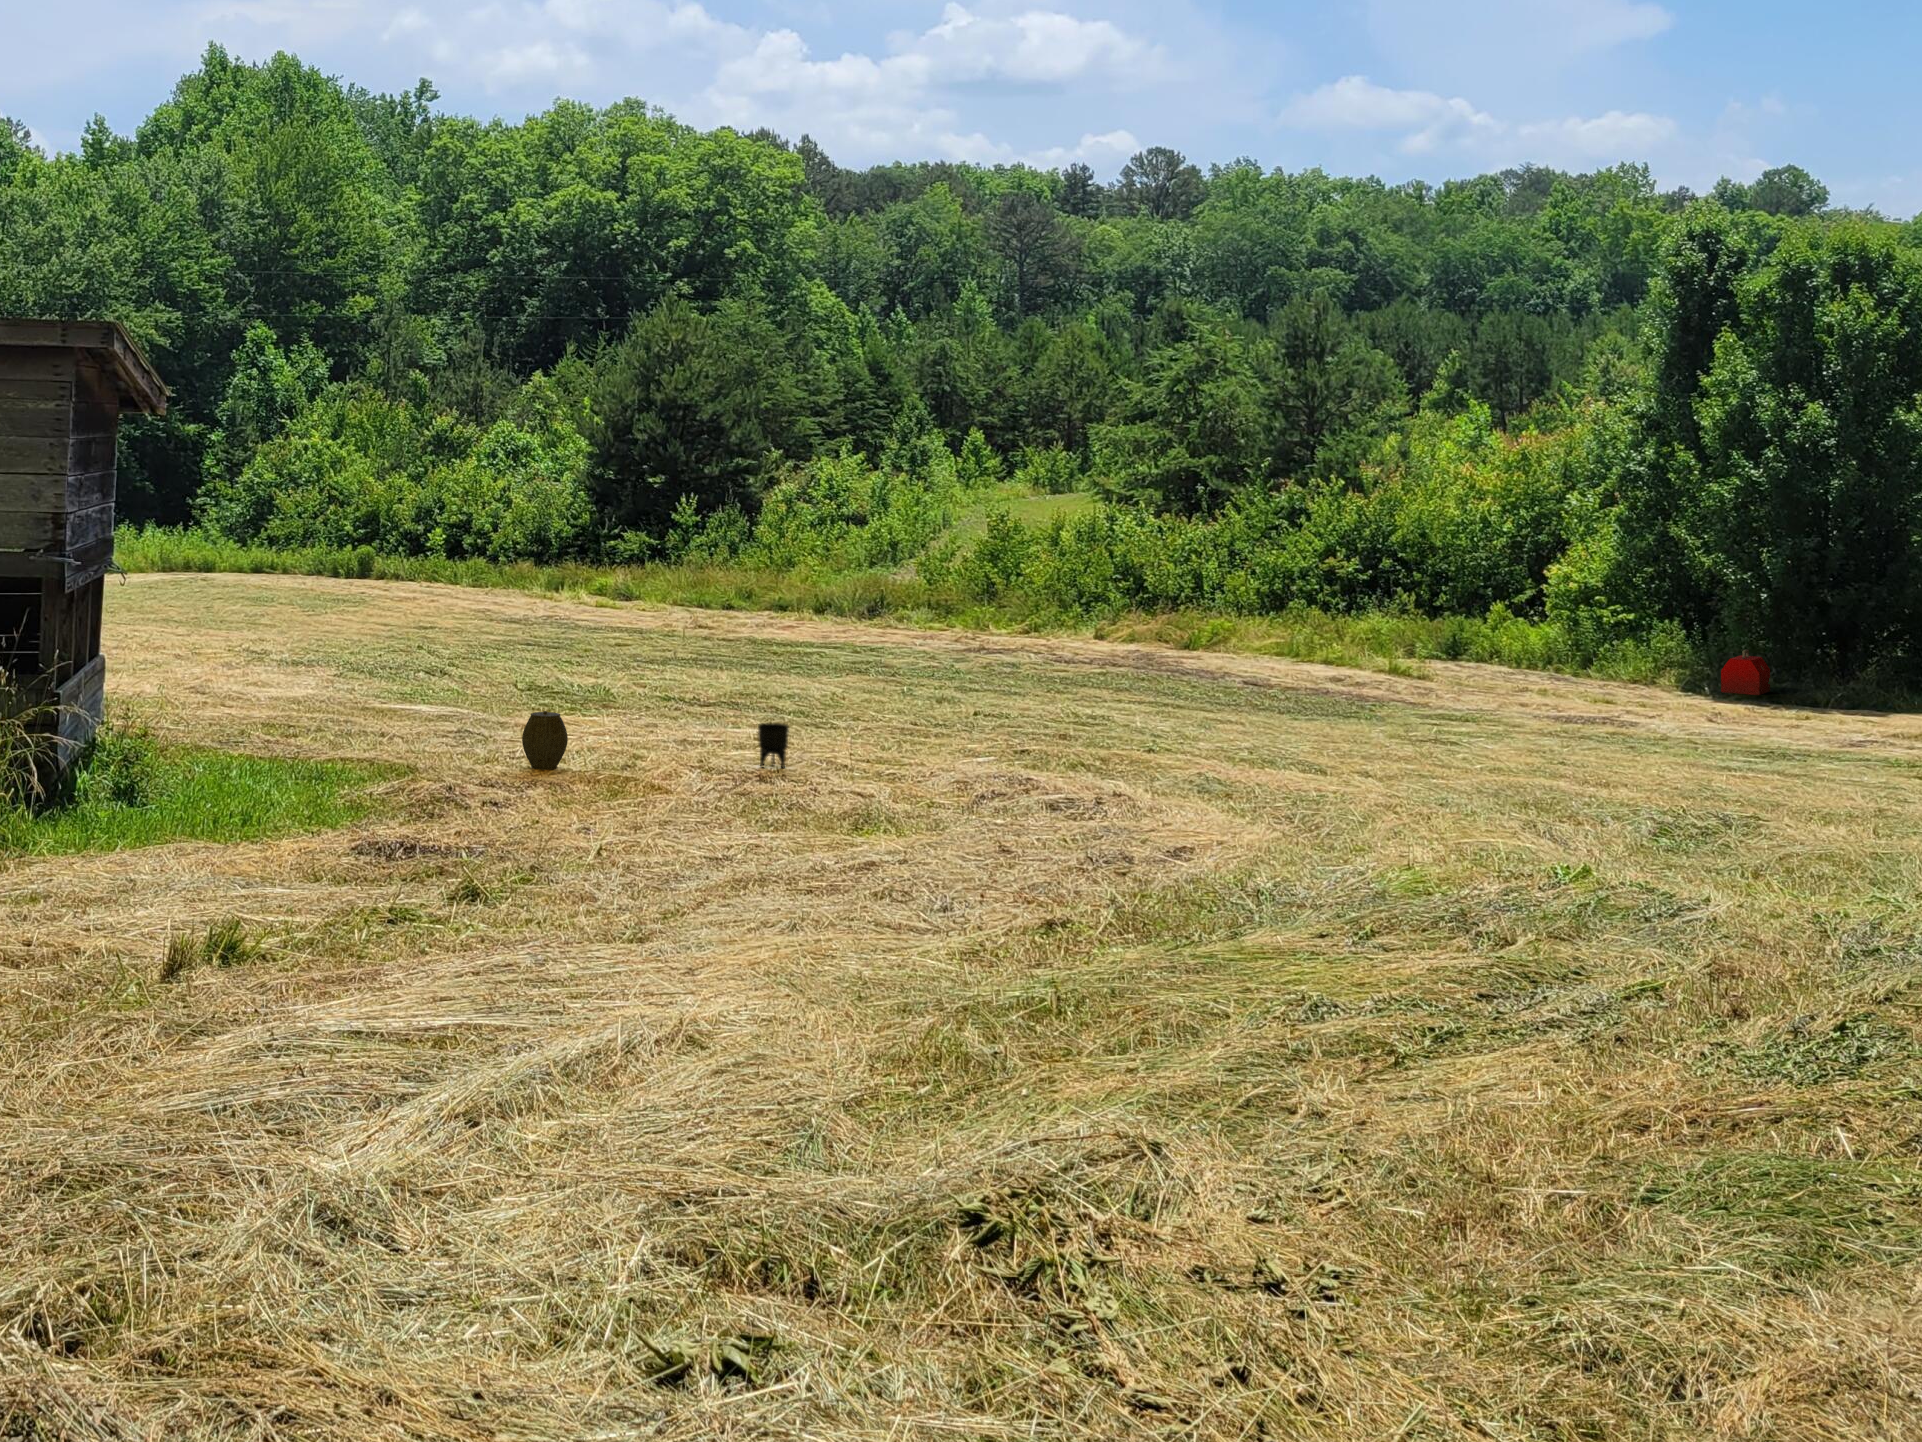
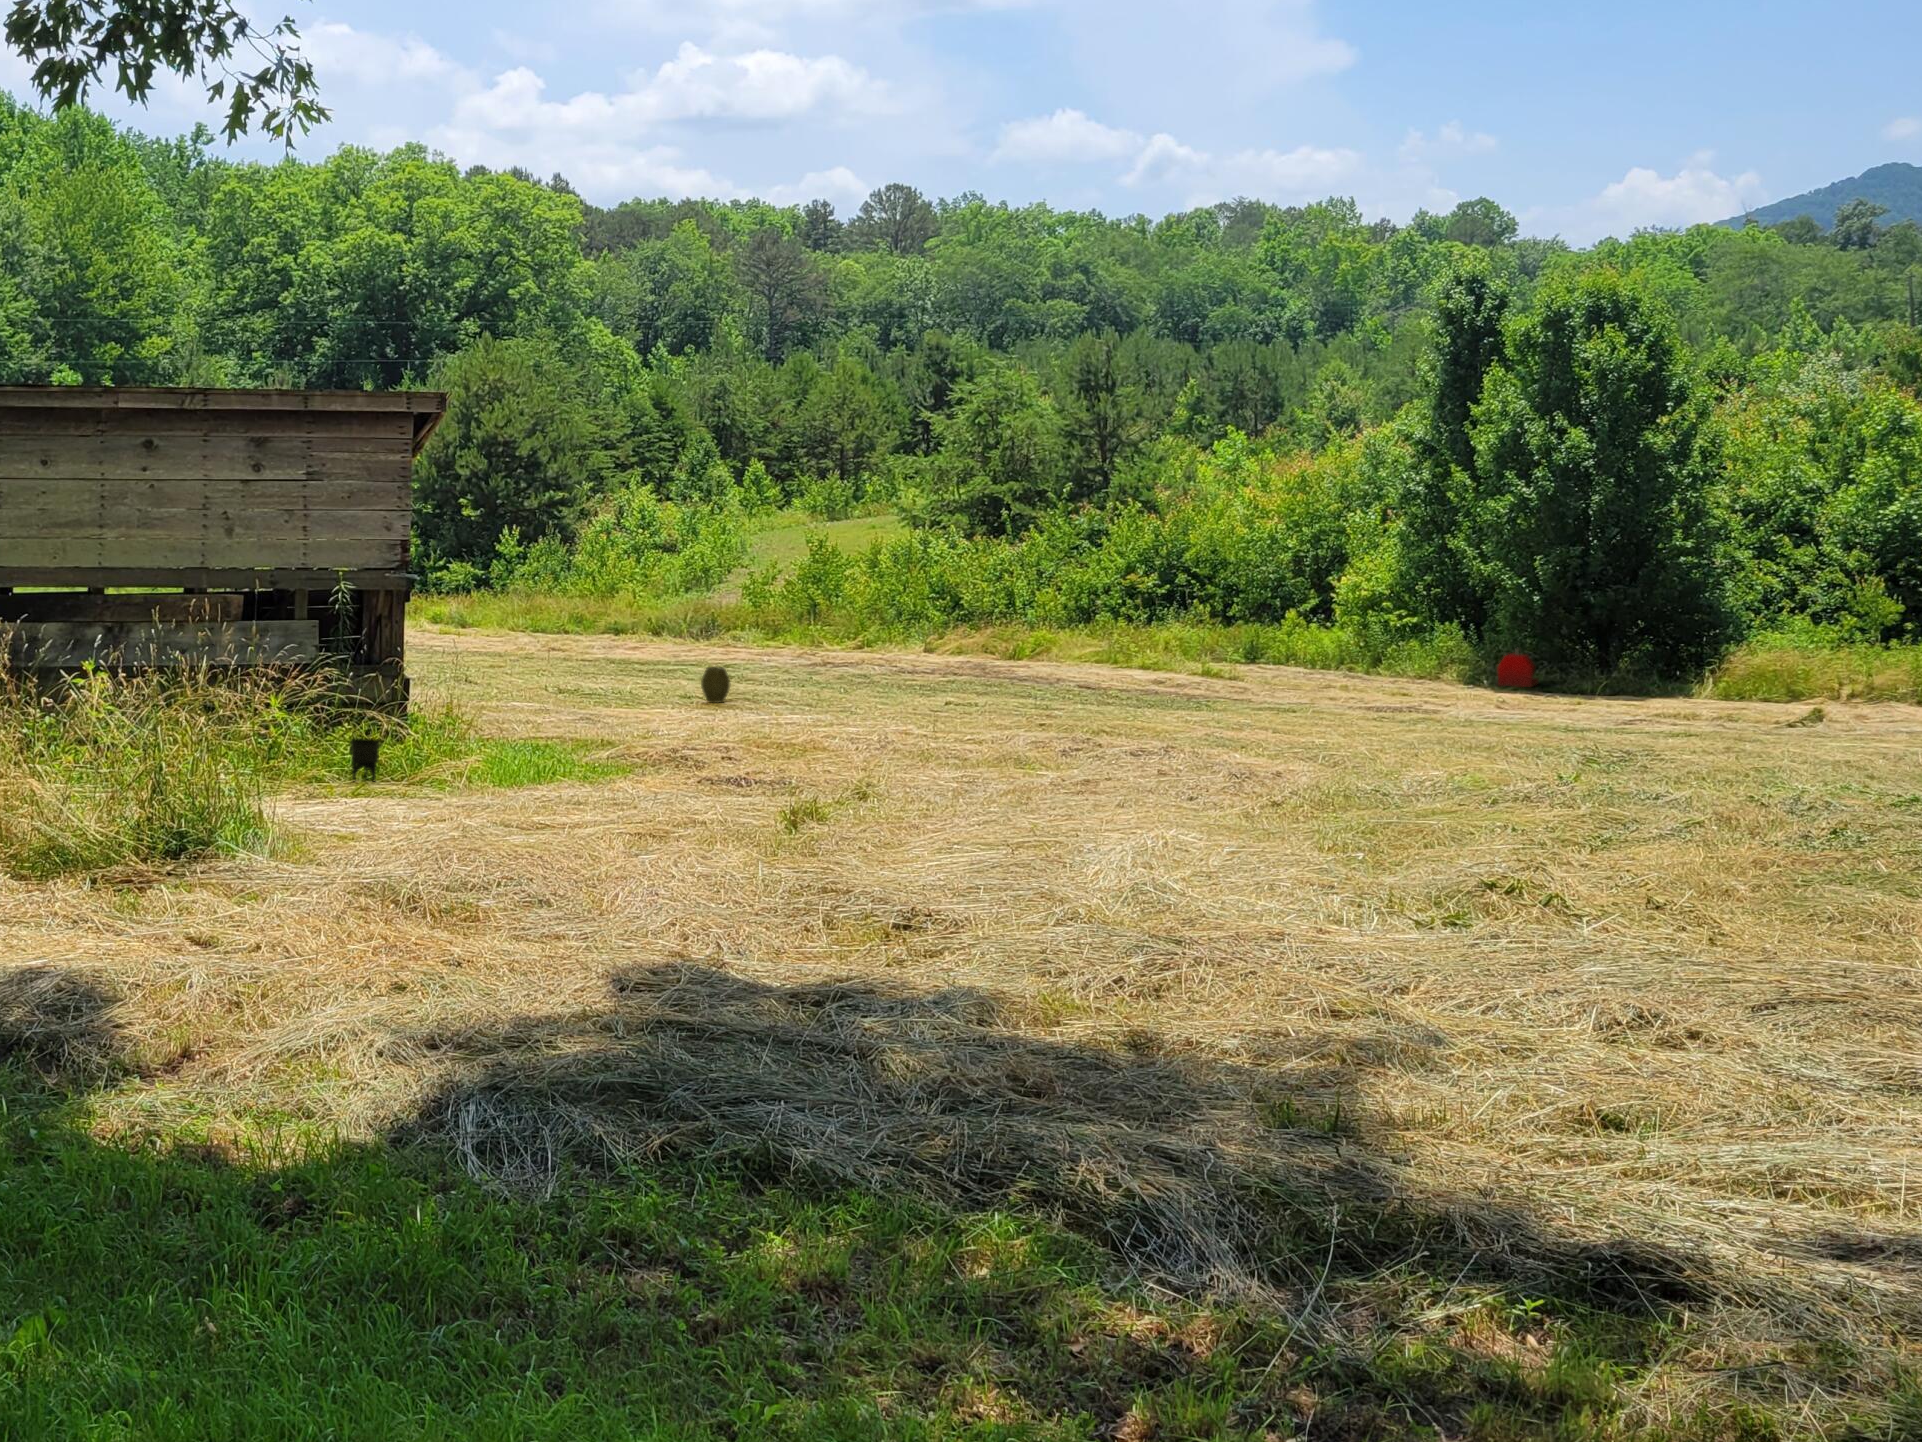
woven basket: present [522,711,568,770] -> present [701,666,730,703]
planter: present [758,723,789,768] -> present [350,738,380,781]

